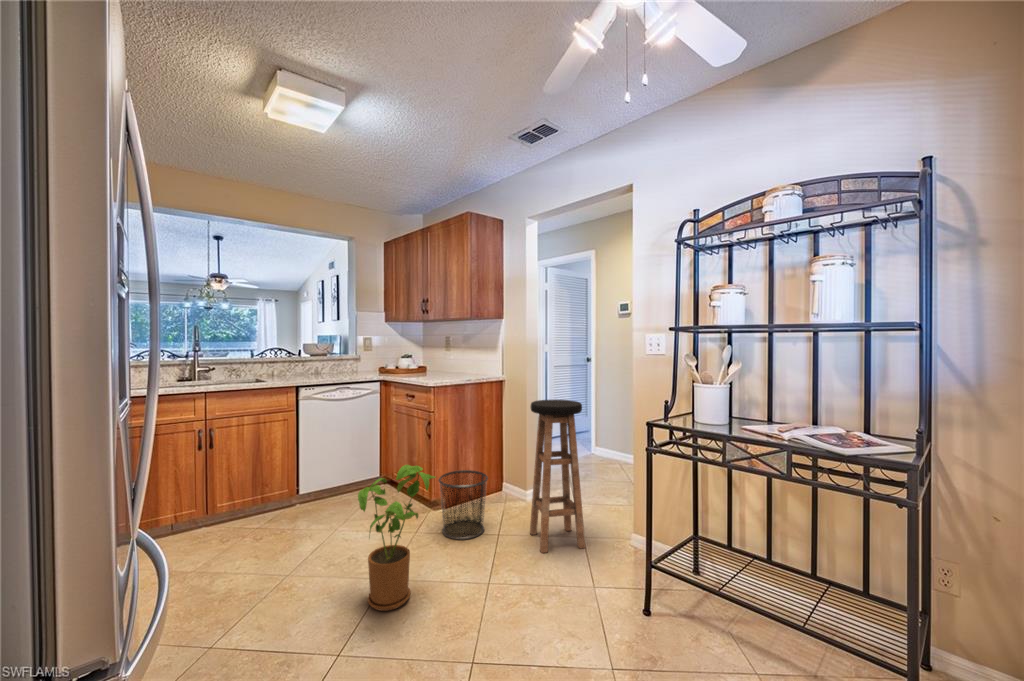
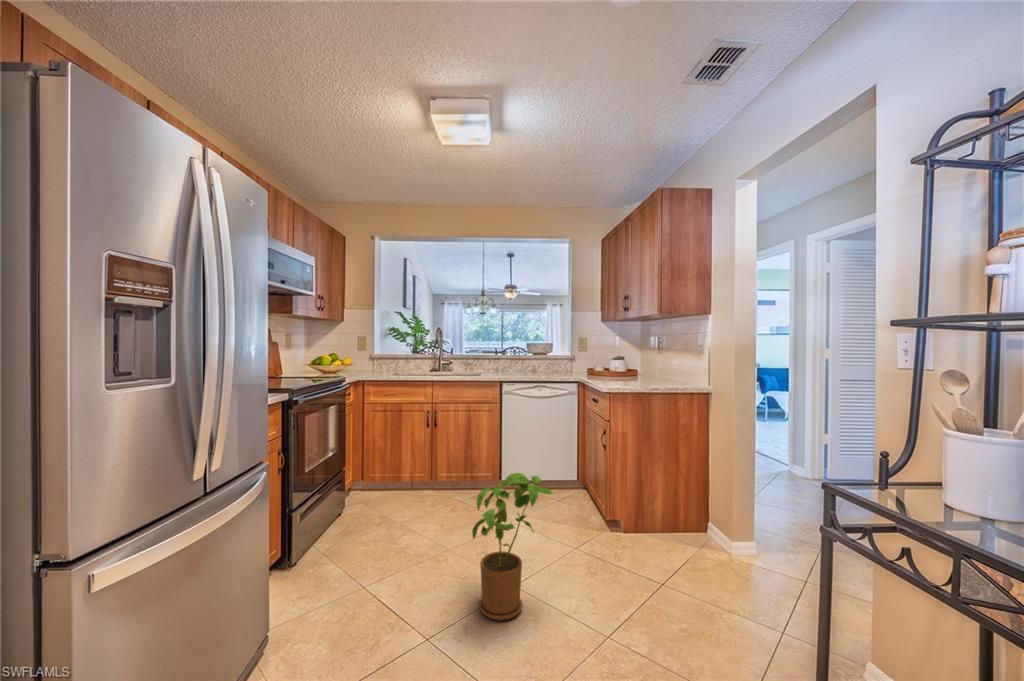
bar stool: present [530,400,585,553] -> none [700,424,782,654]
waste bin: present [439,470,488,540] -> none [596,493,656,578]

